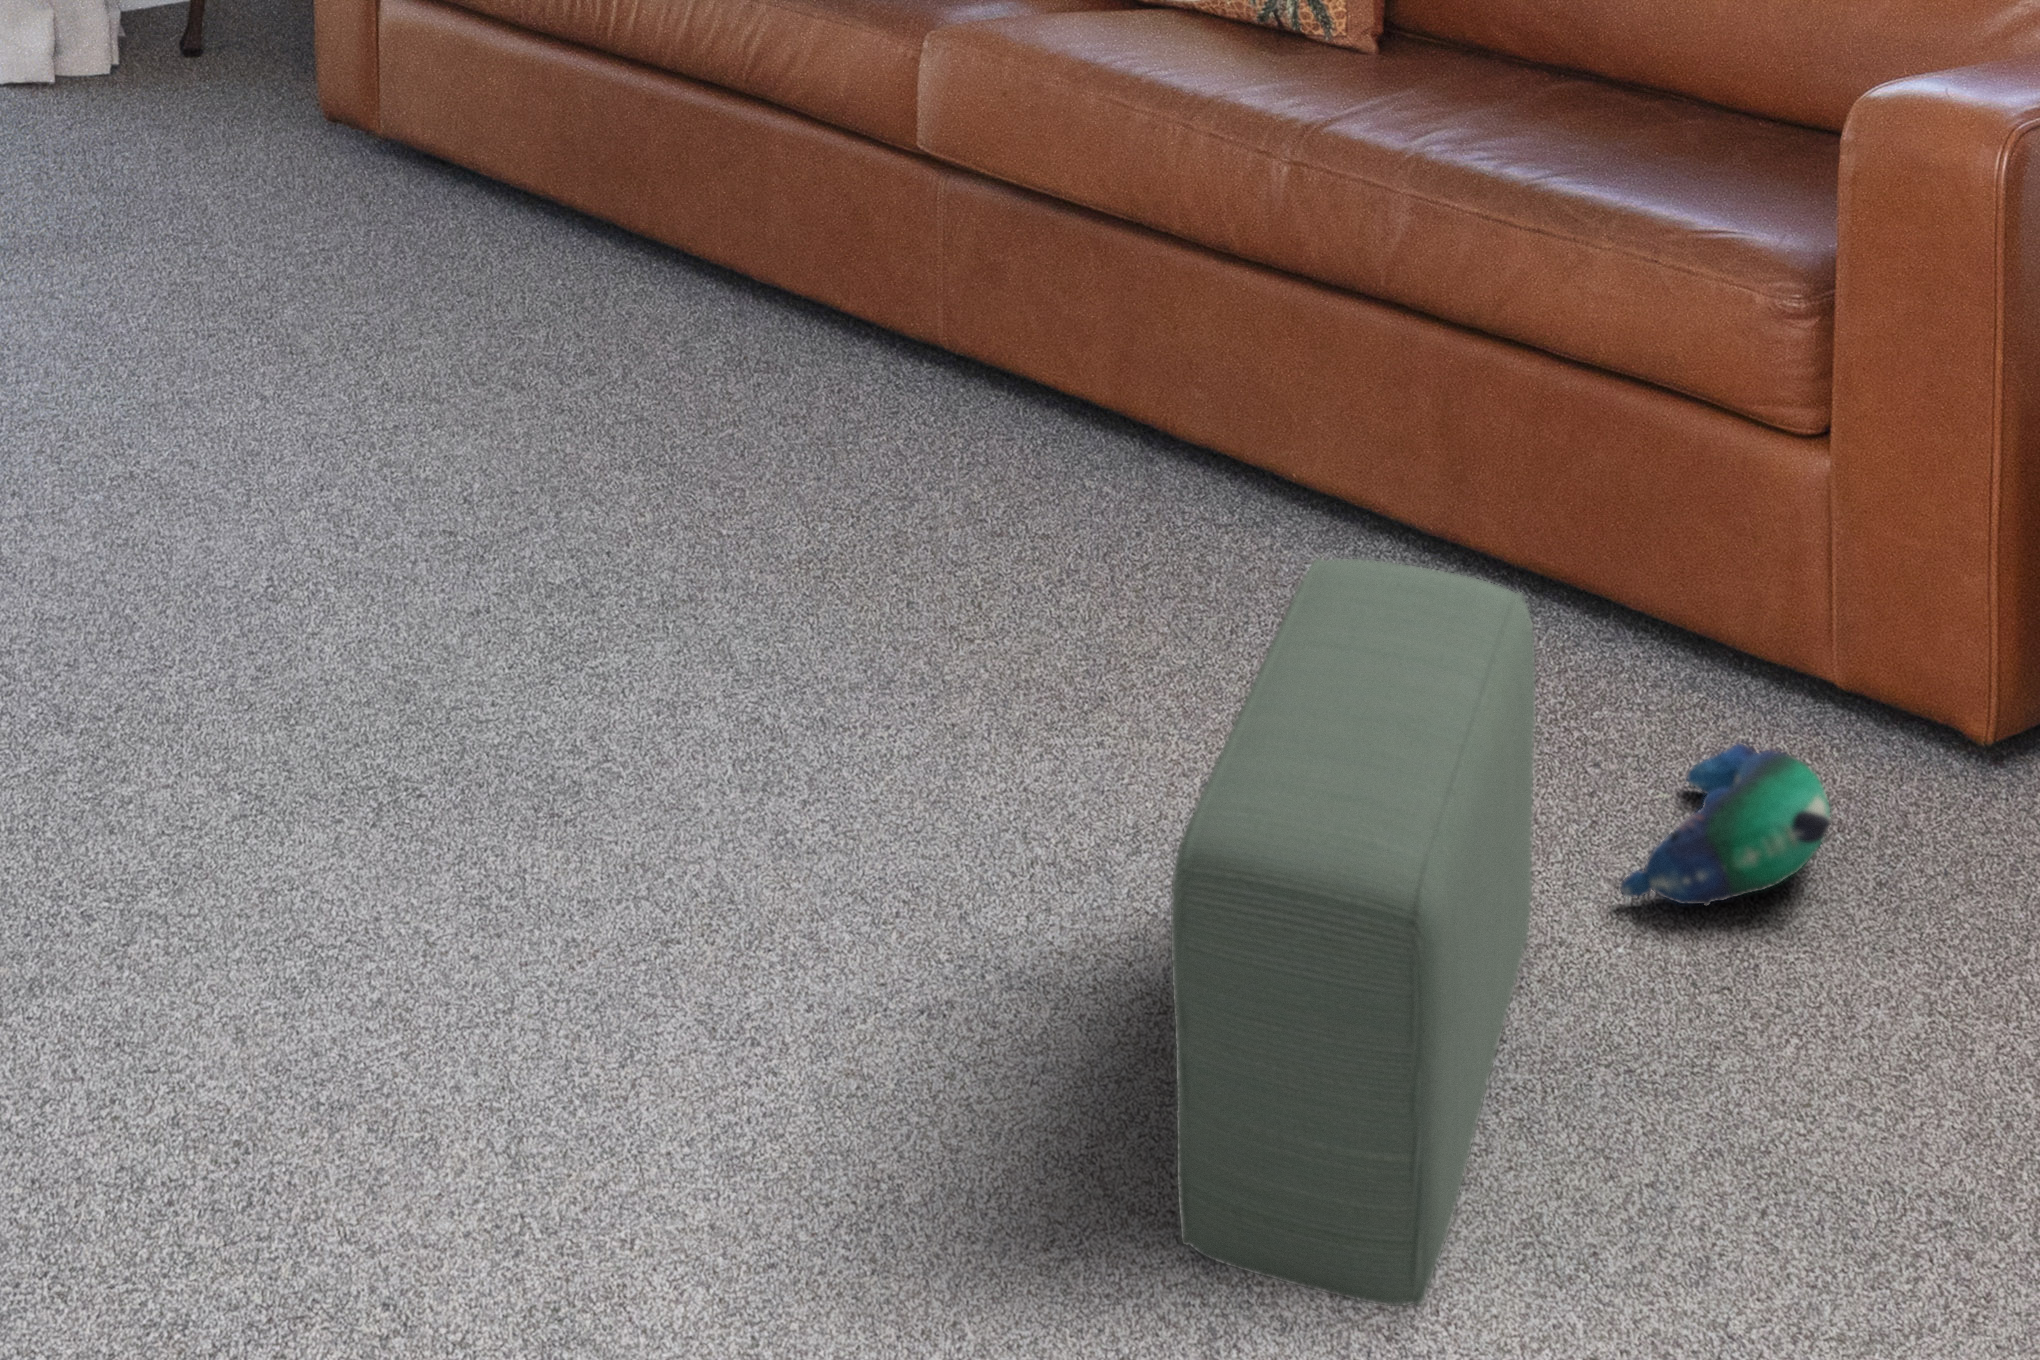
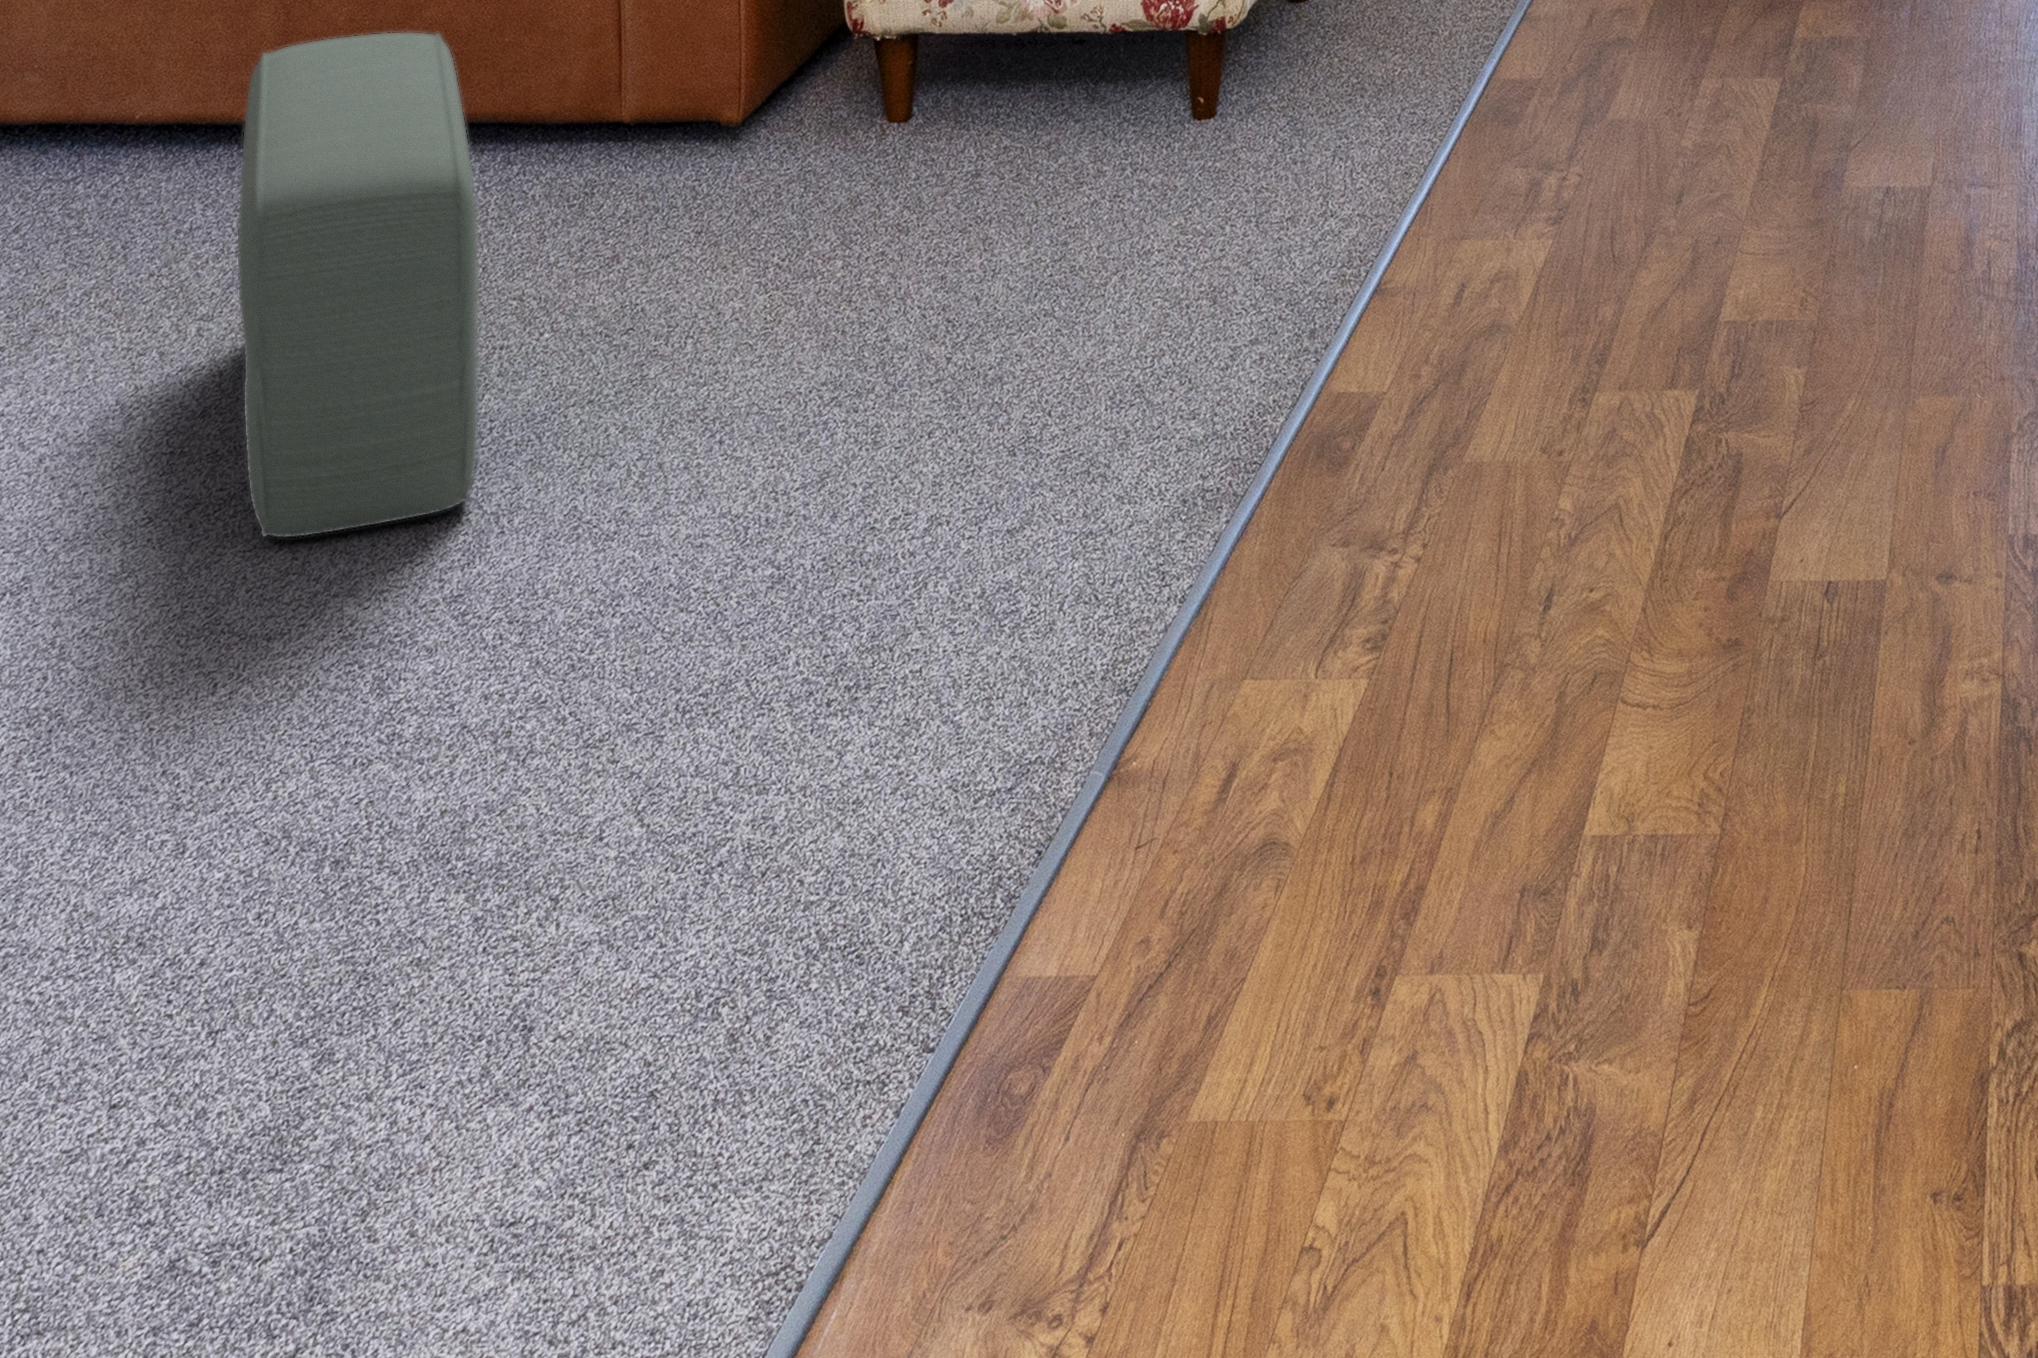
plush toy: present [1620,744,1832,906] -> none [510,145,660,269]

